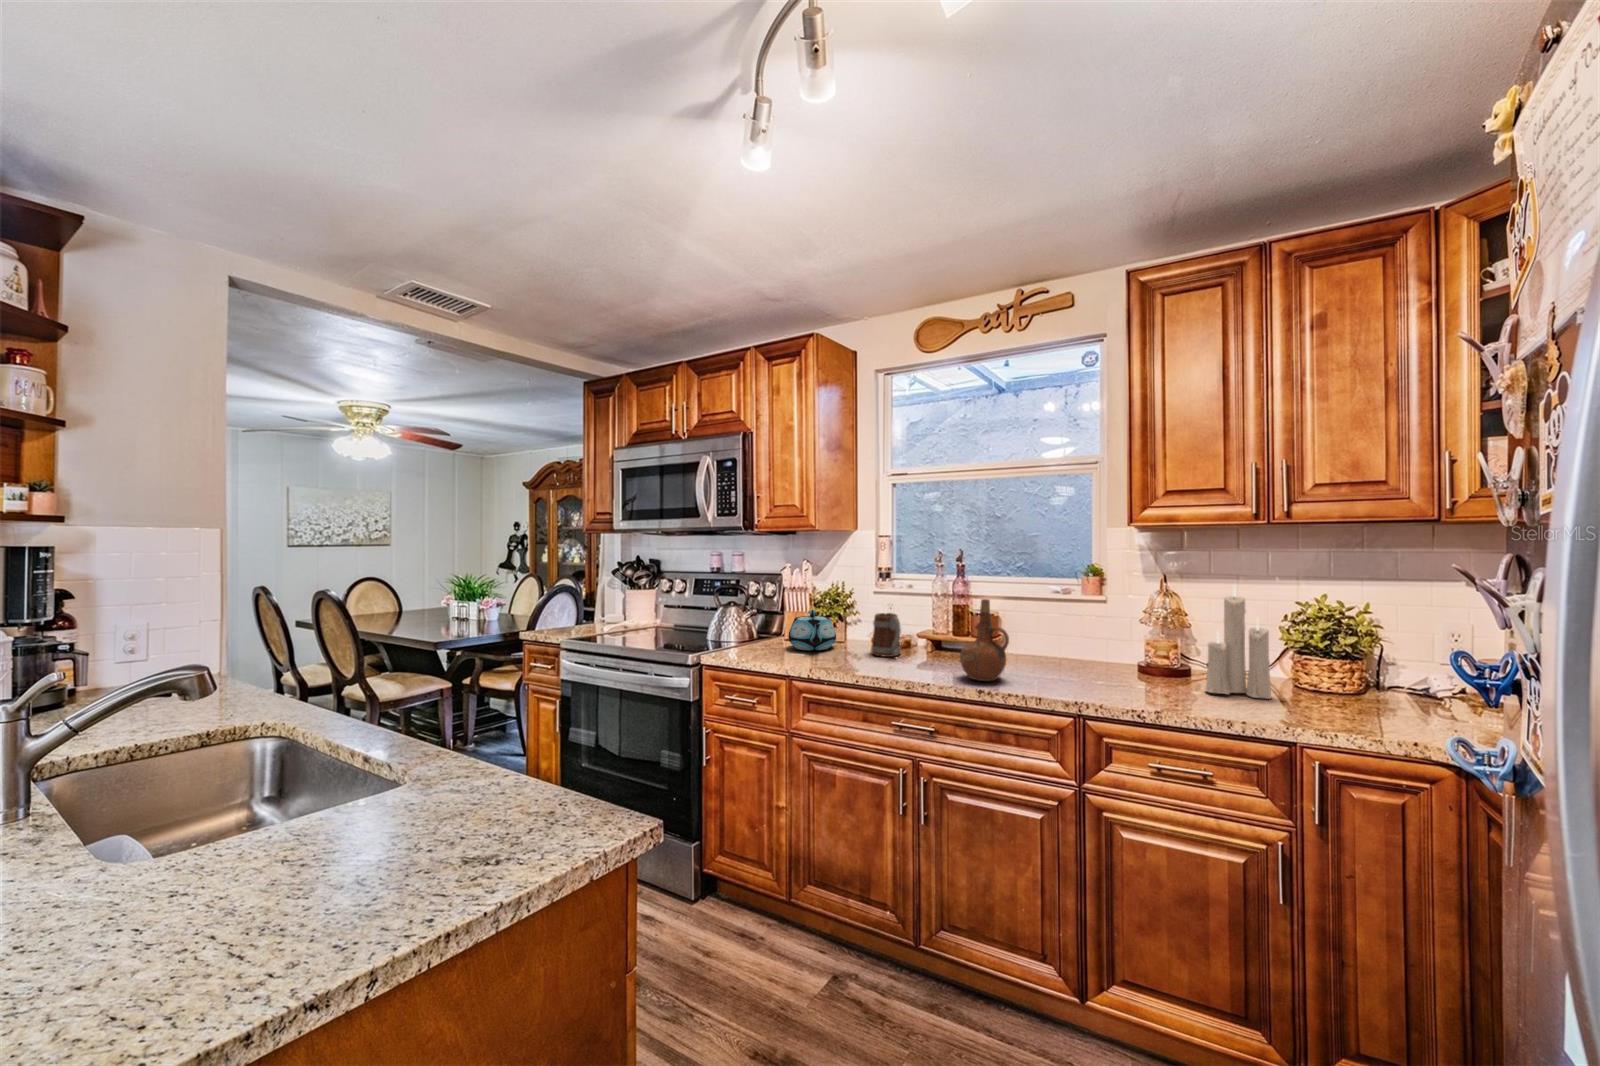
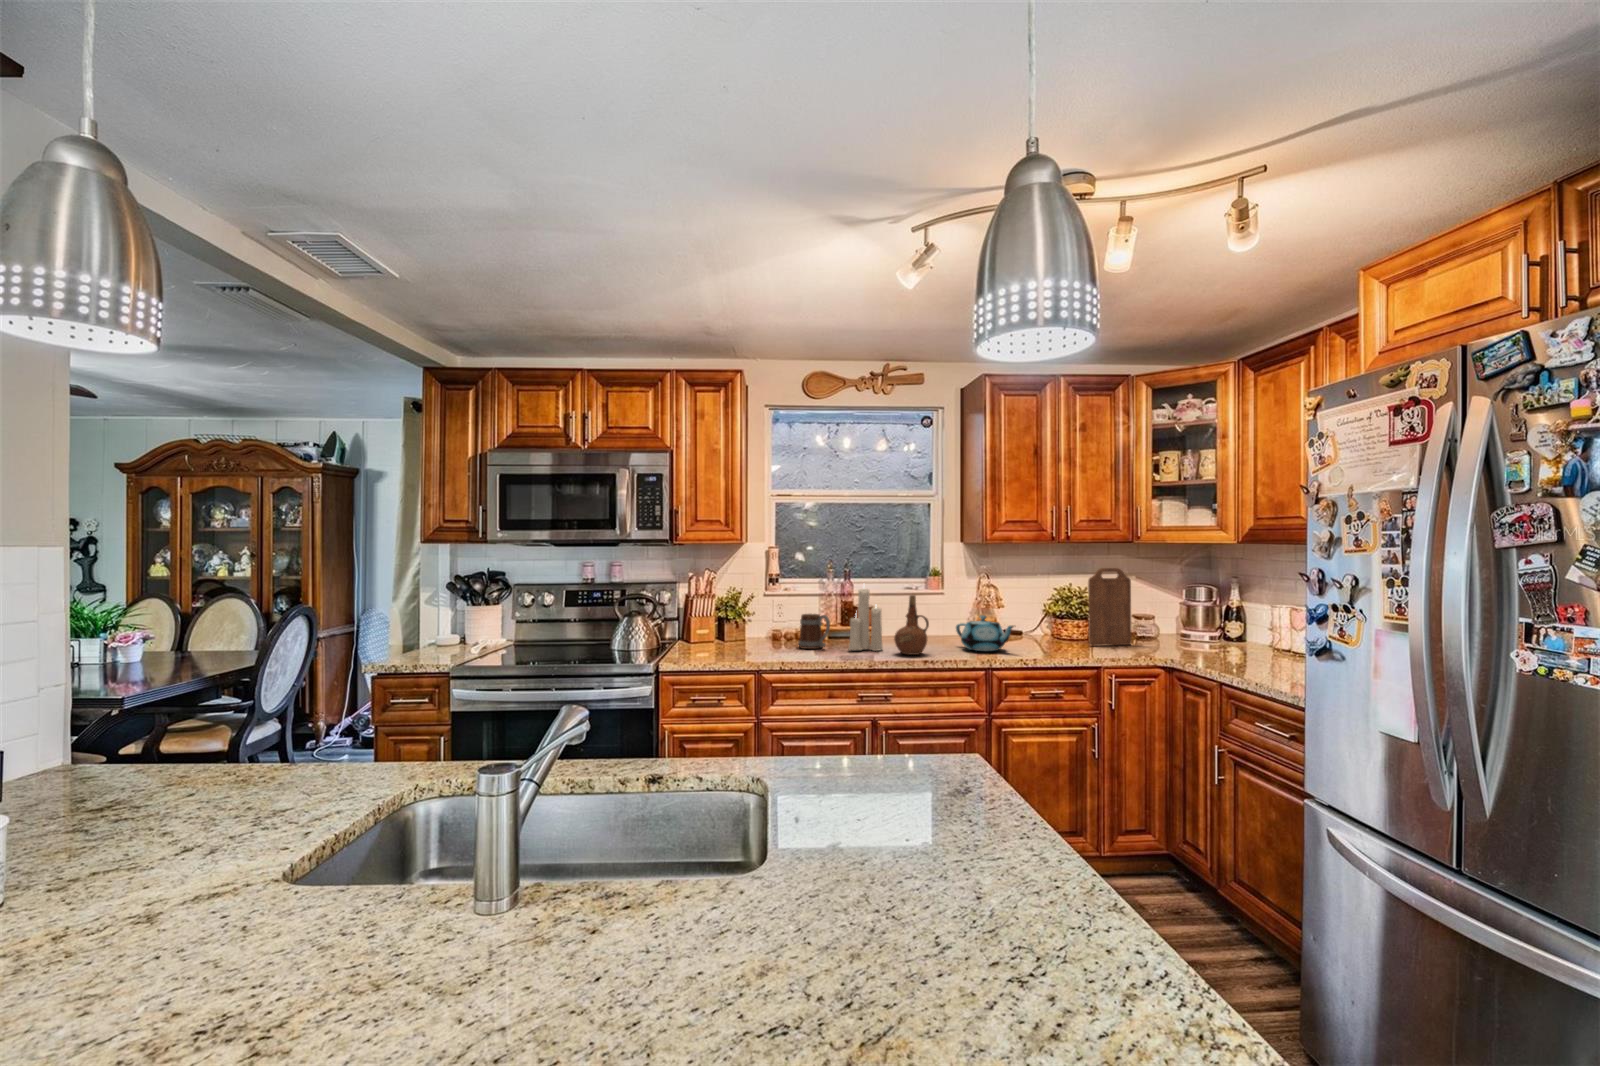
cutting board: none [1319,568,1423,709] -> present [1088,568,1131,646]
candle: present [1205,590,1271,699] -> present [849,589,883,651]
teapot: present [788,610,836,650] -> present [956,615,1014,651]

